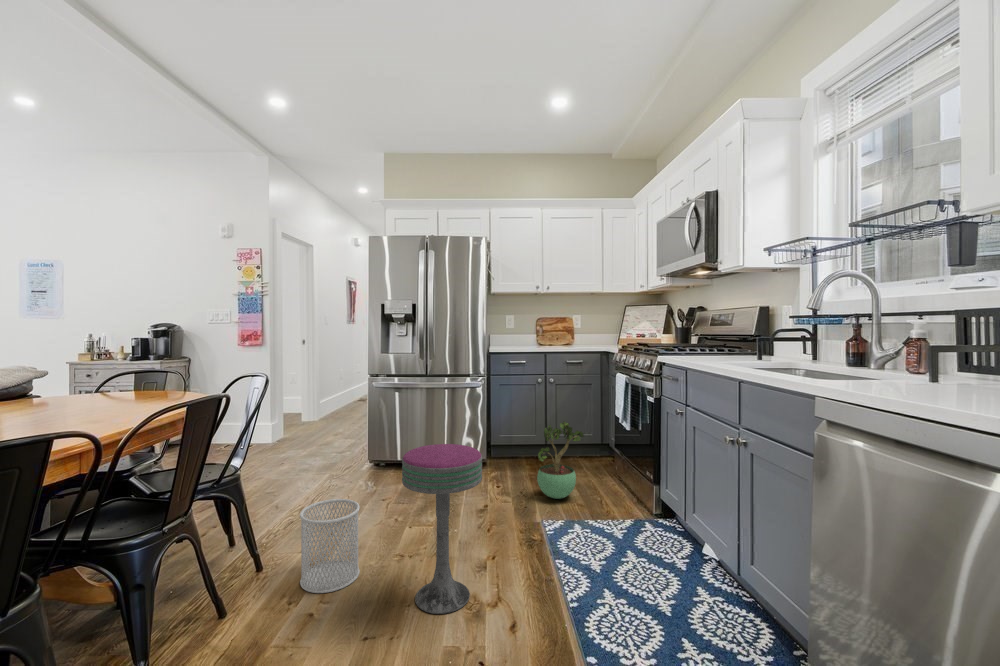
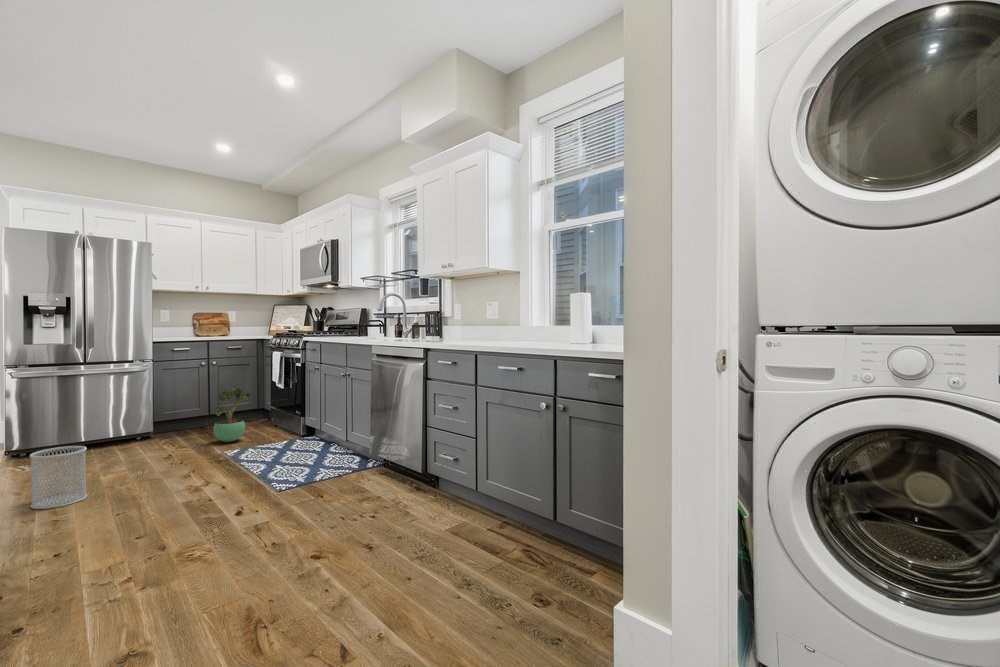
bar stool: present [402,444,482,614] -> none [137,393,198,492]

